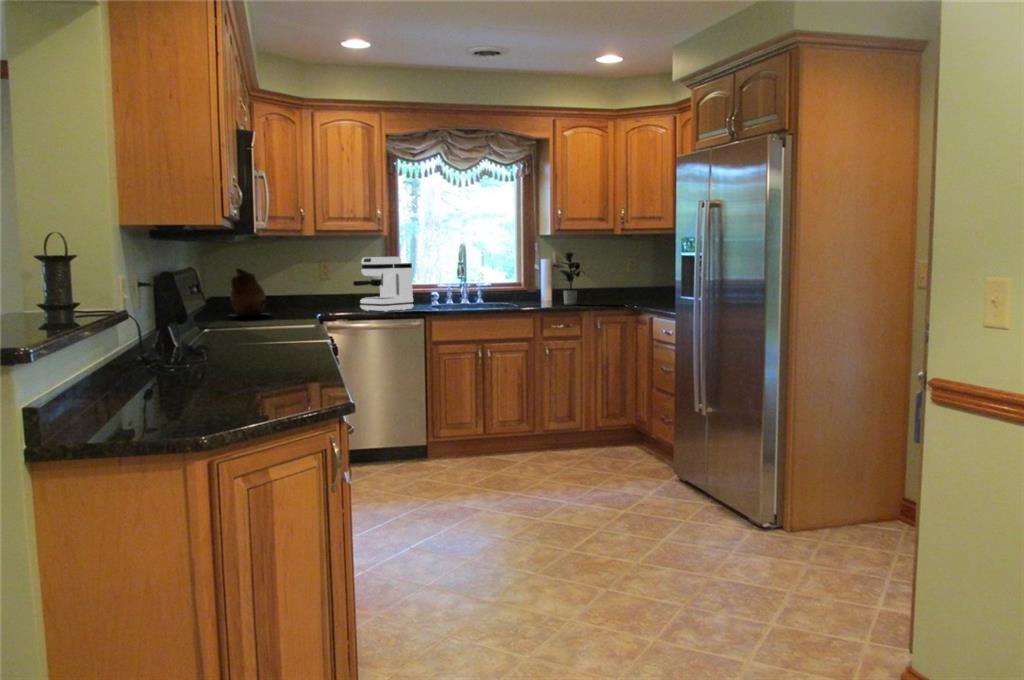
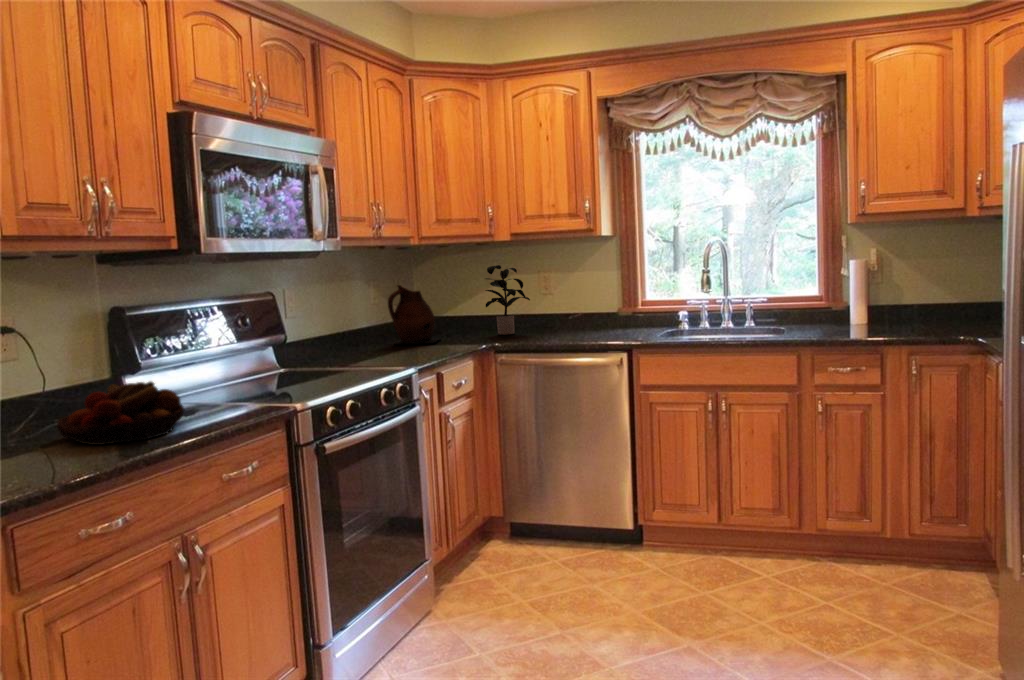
potted plant: present [552,252,585,305] -> present [485,265,530,335]
coffee maker: present [353,257,413,312] -> none [541,265,621,340]
fruit bowl: none [225,319,304,356] -> present [57,381,184,445]

